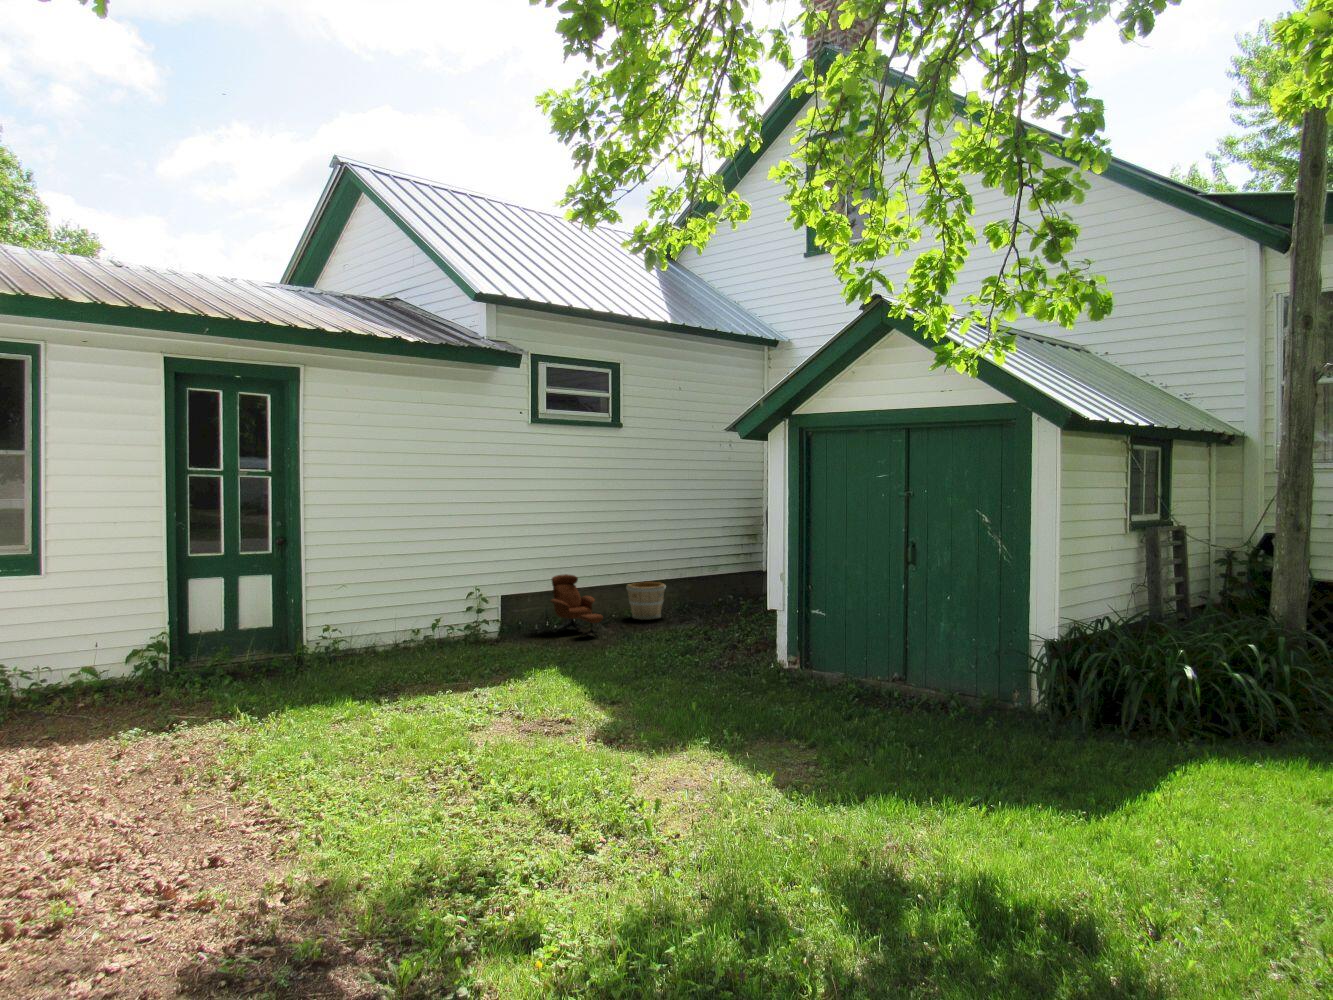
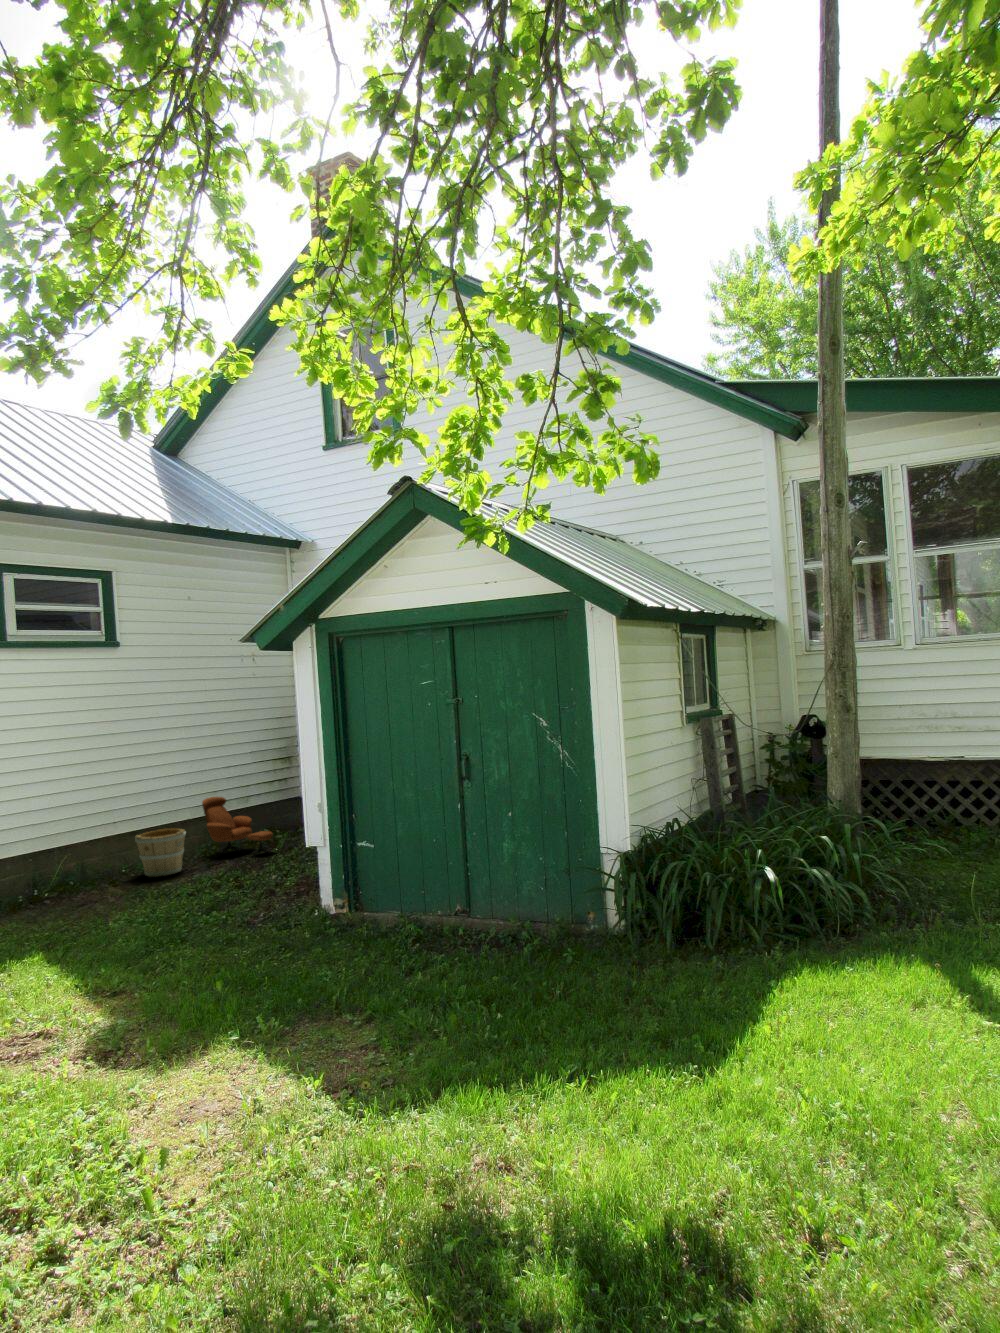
lounge chair: present [550,574,603,636] -> present [202,797,273,856]

